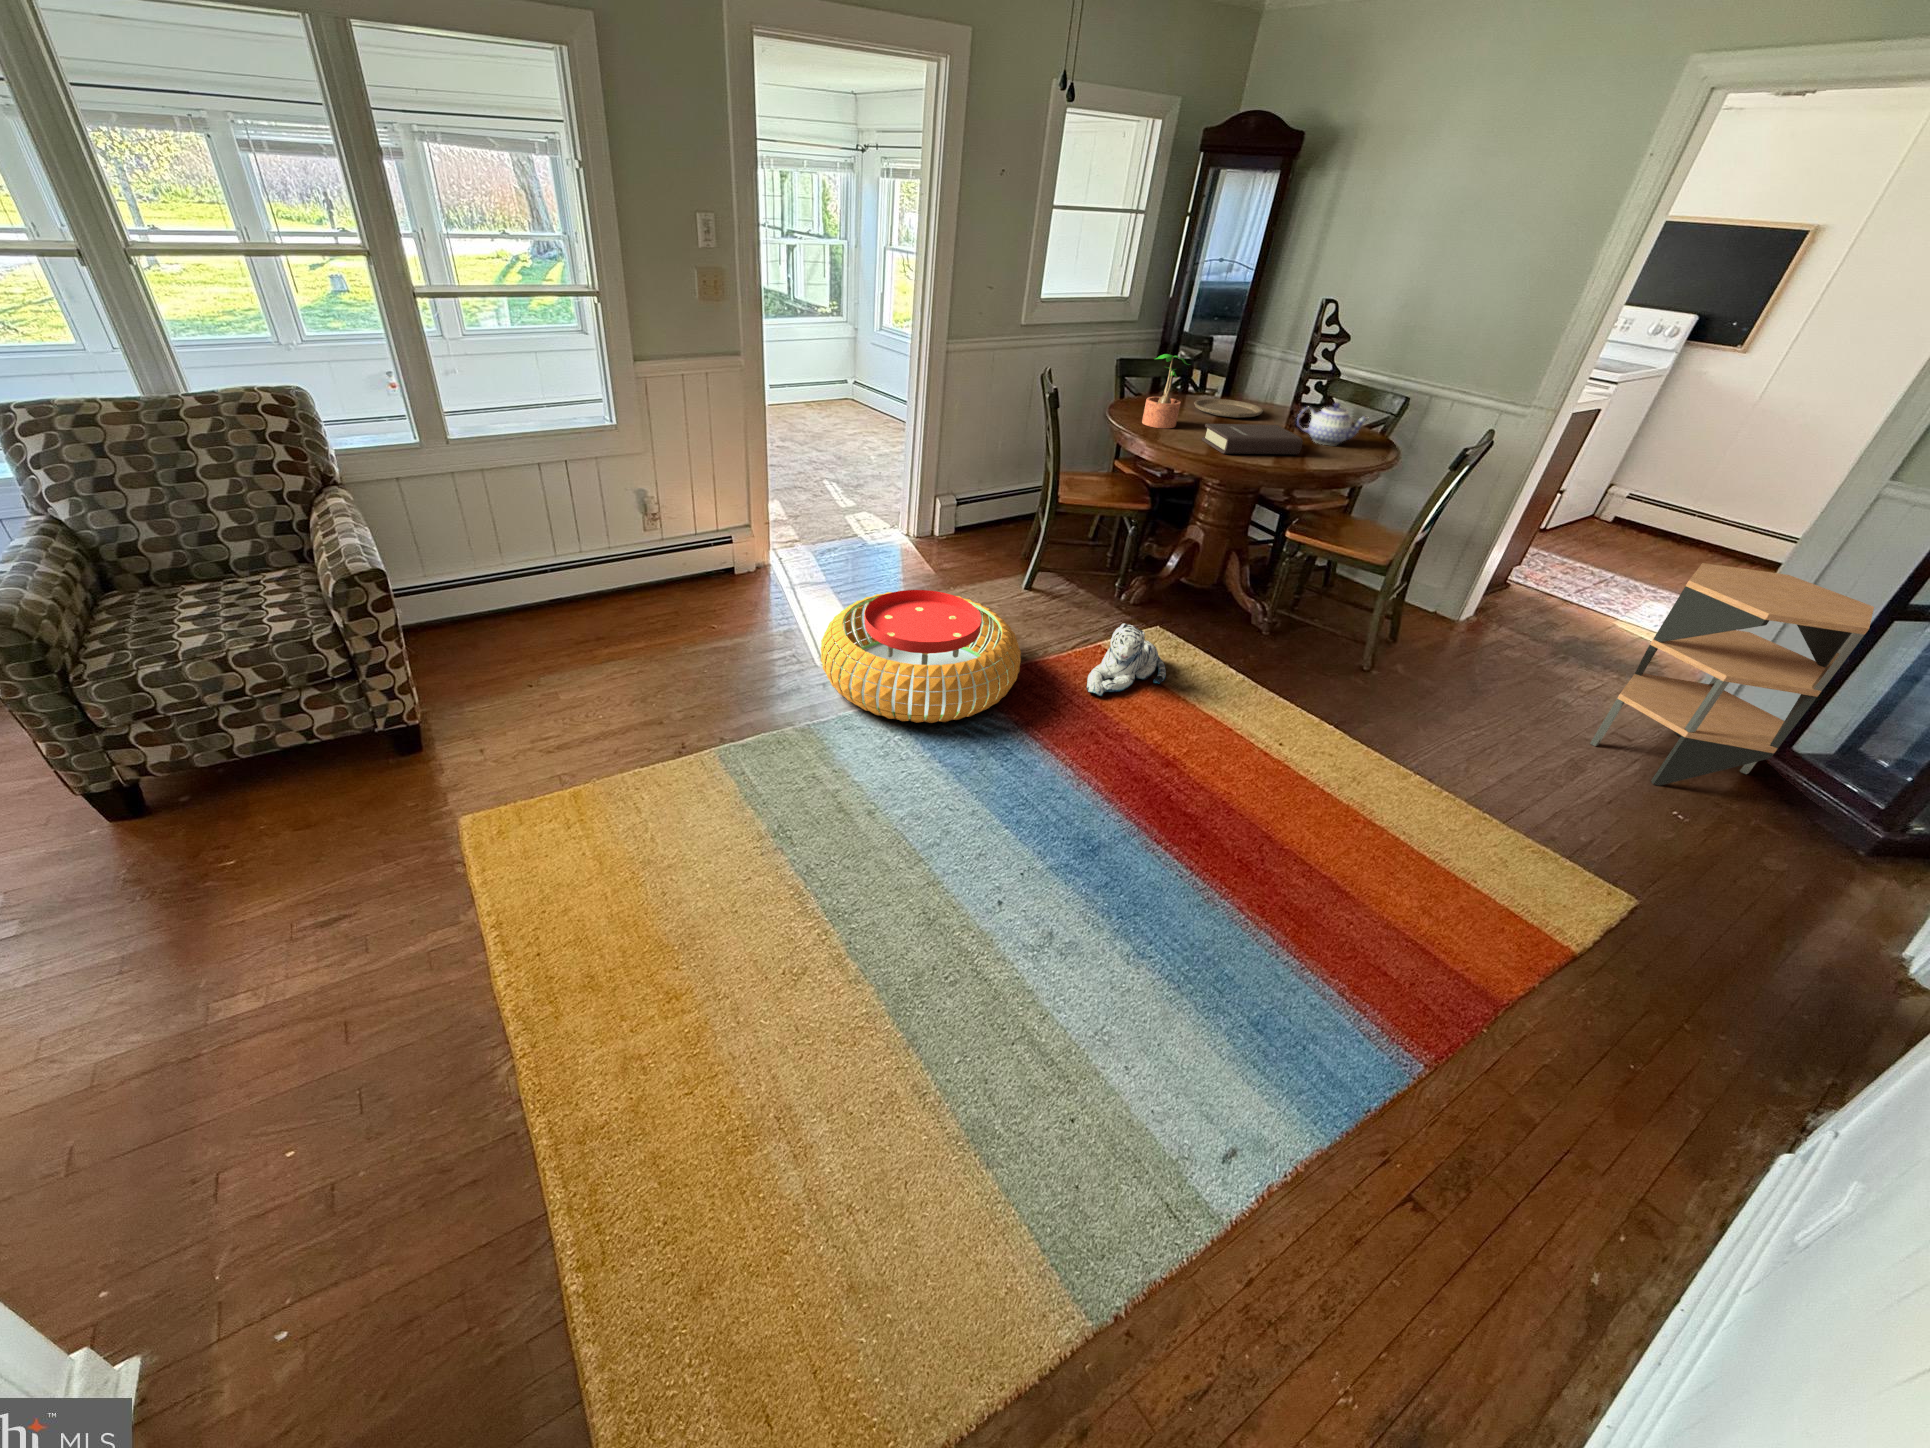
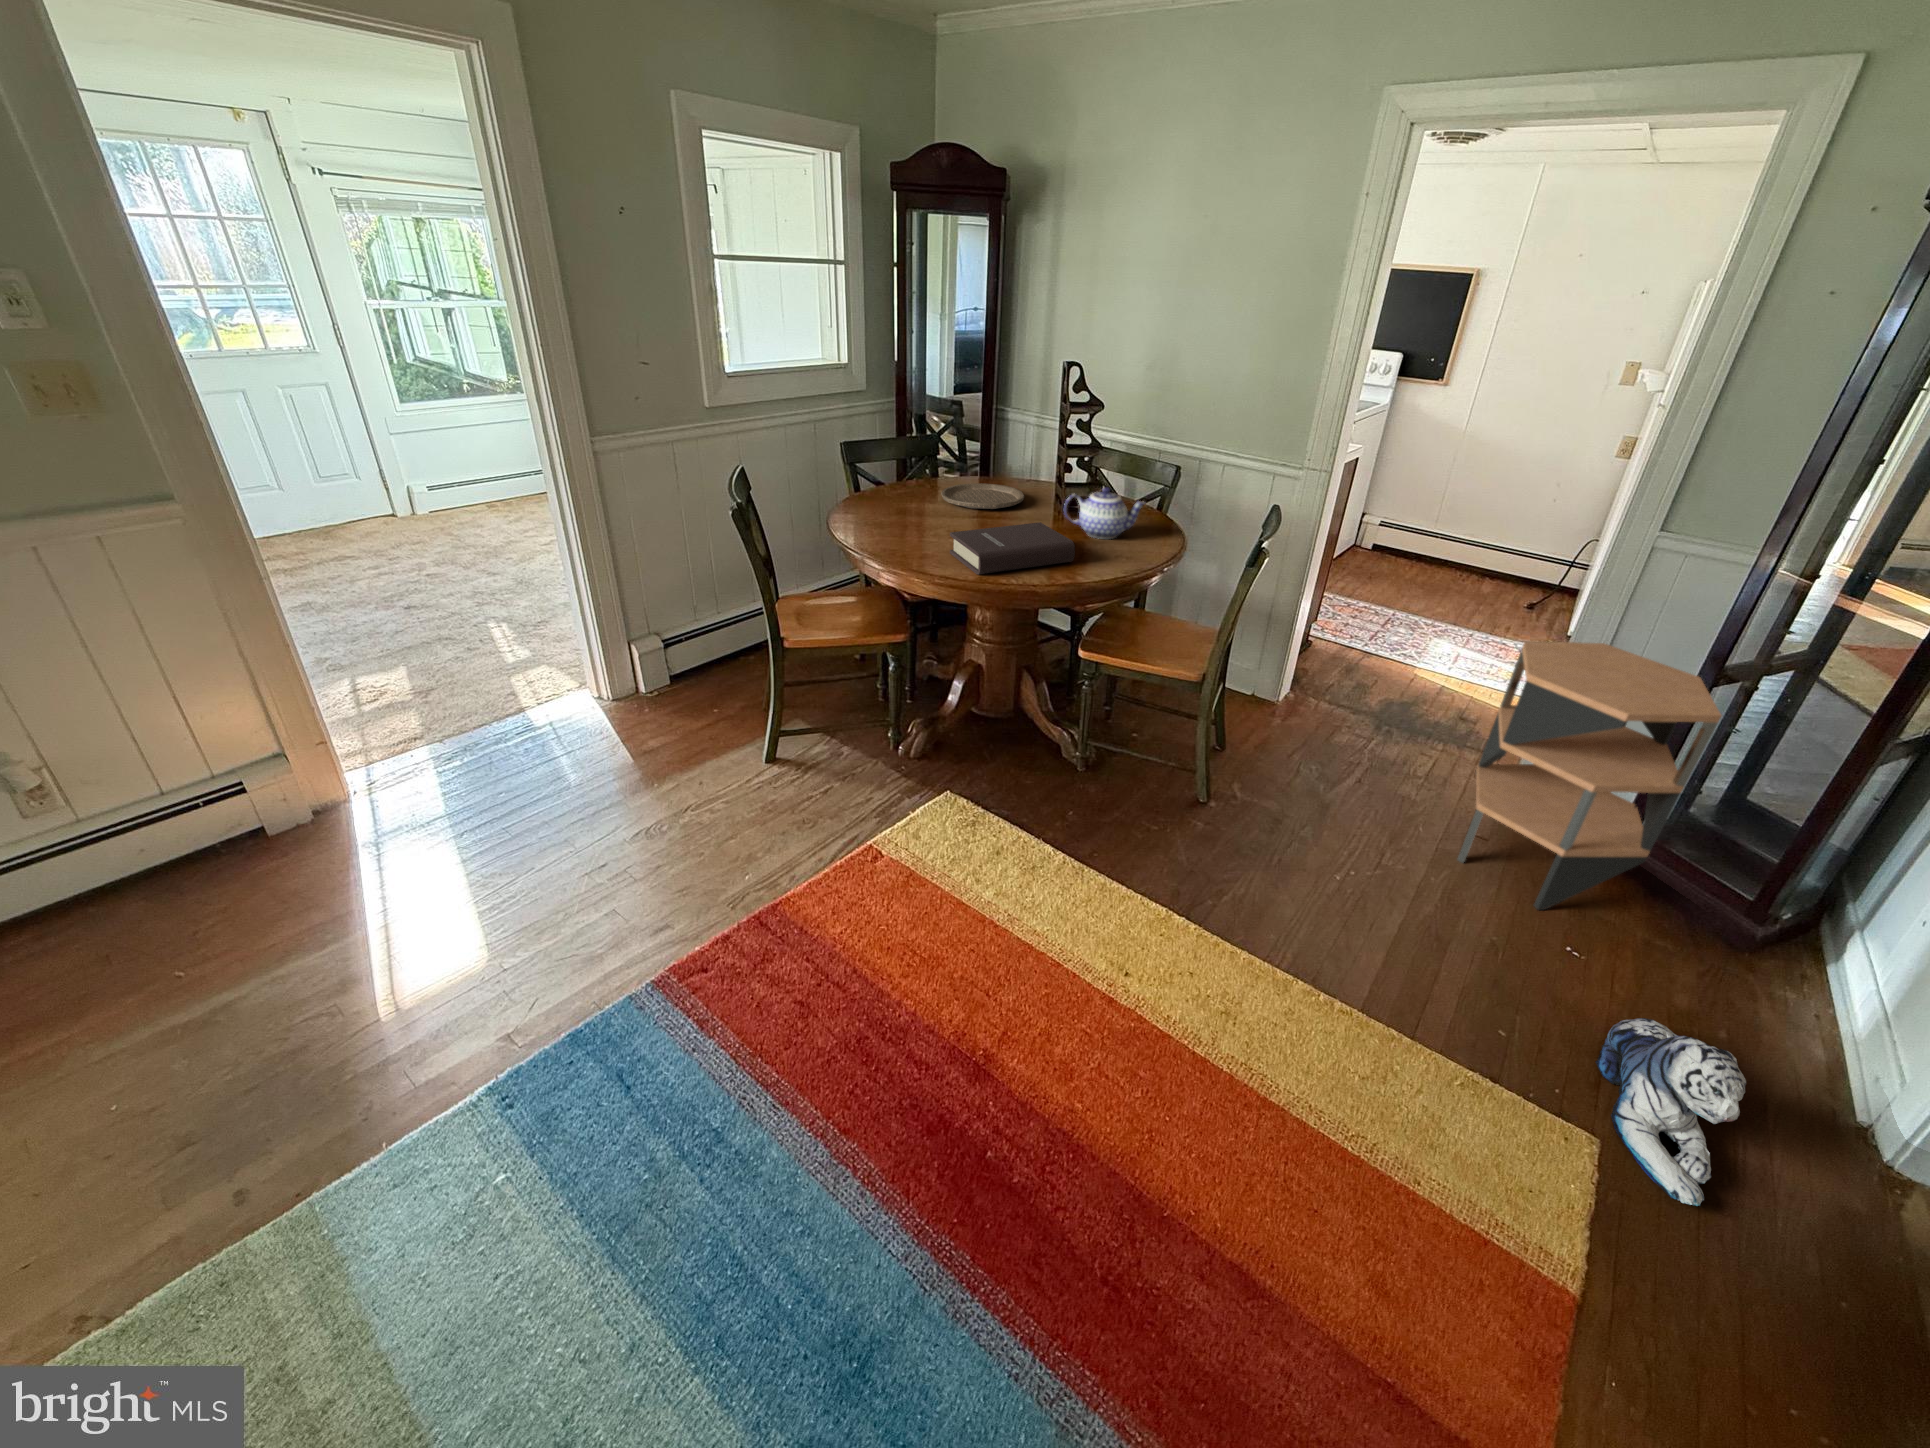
potted plant: present [1142,354,1188,428] -> none [867,443,920,539]
pouf: present [821,590,1021,723] -> none [346,836,736,1136]
plush toy: present [1087,623,1166,696] -> present [1595,1018,1746,1206]

